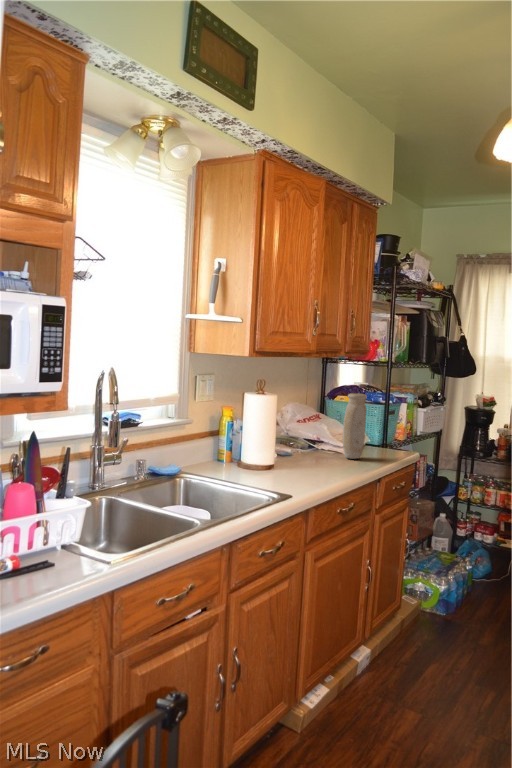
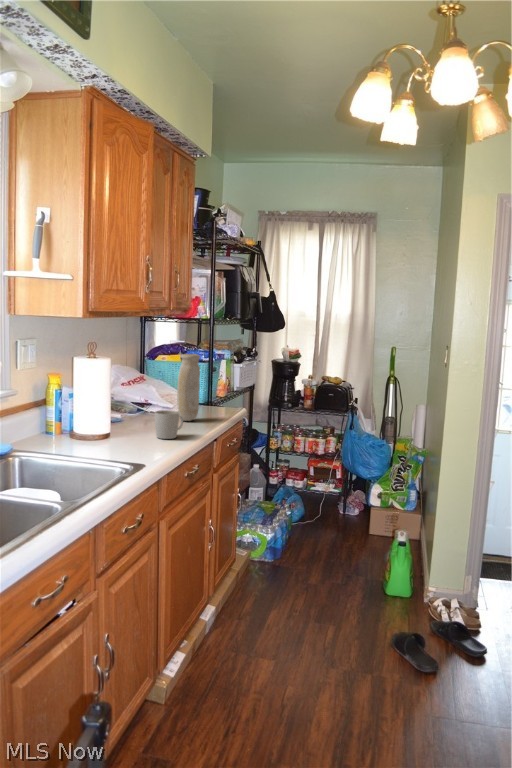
mug: none [313,446,342,474] -> present [155,410,183,439]

